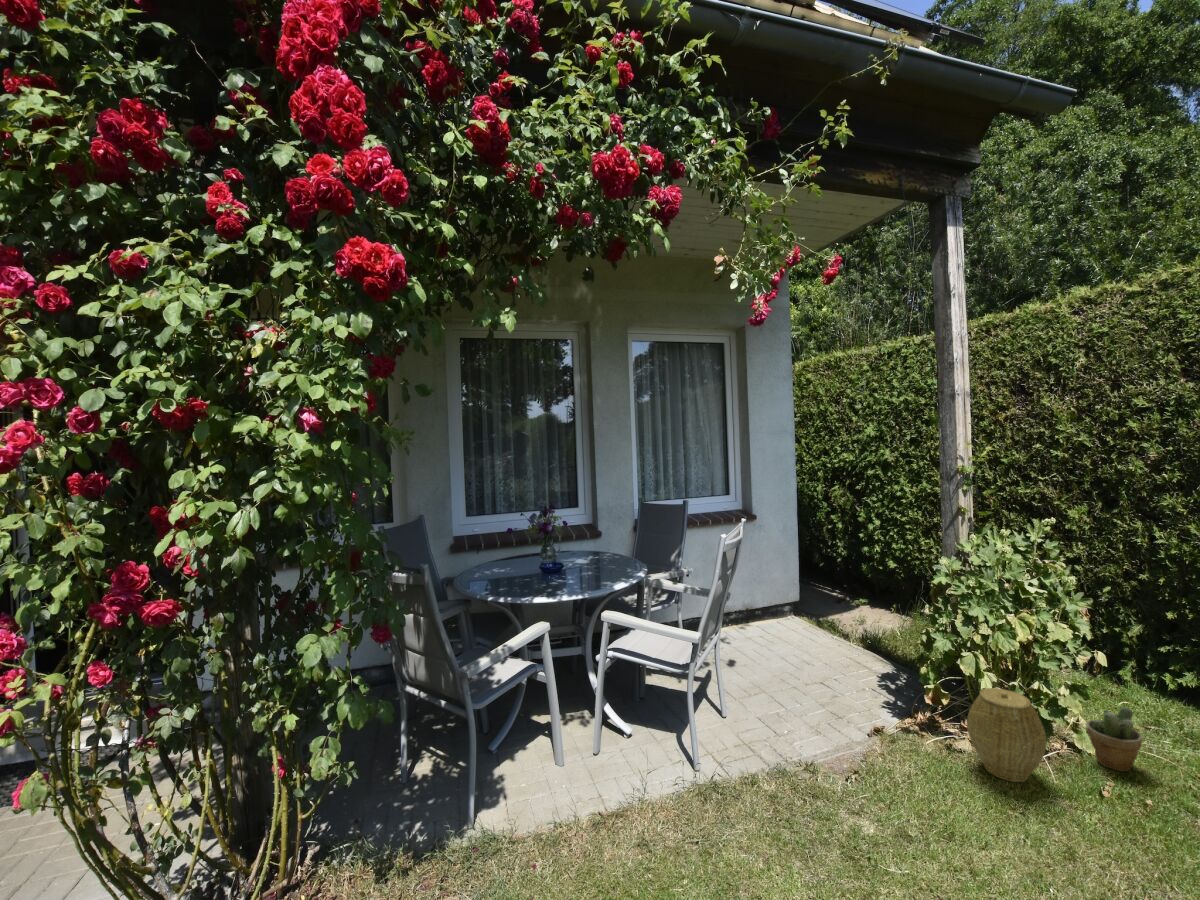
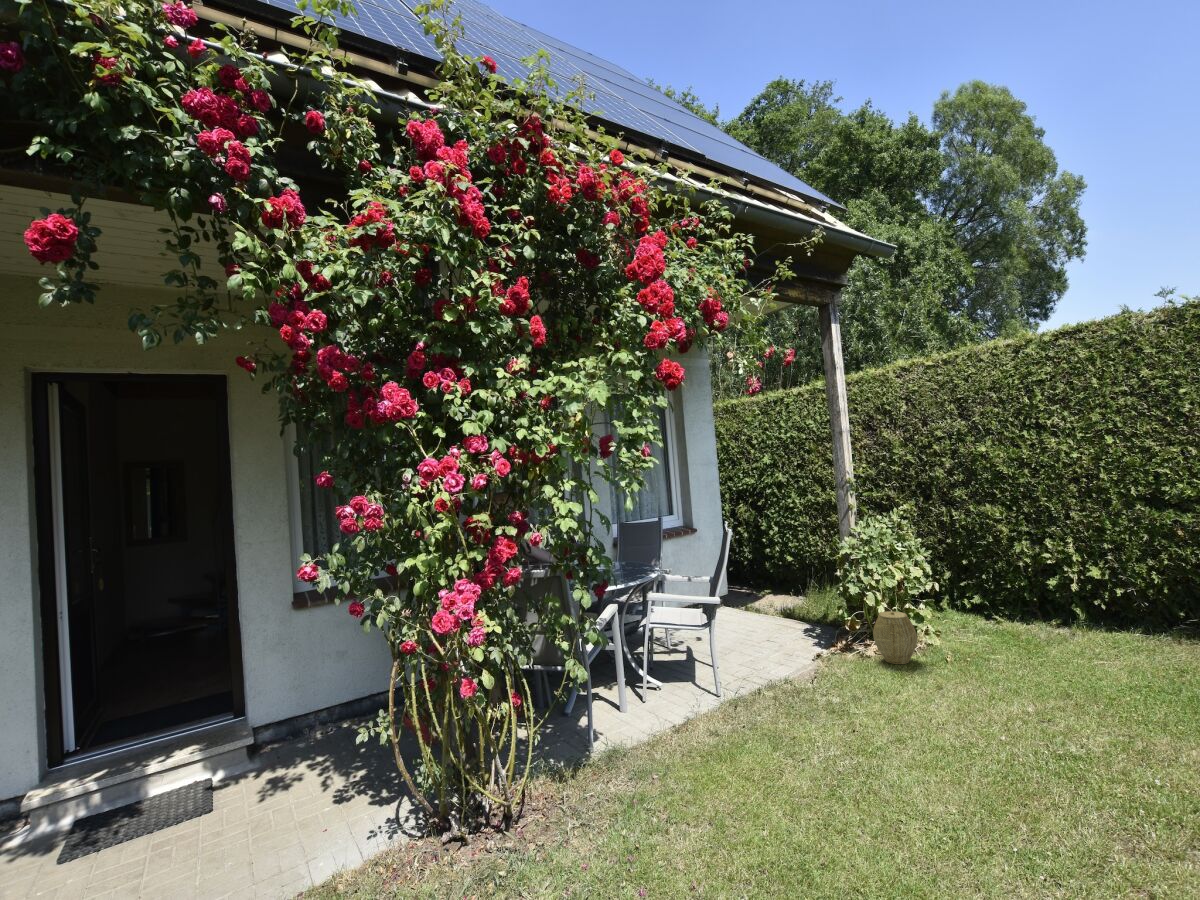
potted plant: present [1086,707,1142,772] -> none [933,614,961,651]

